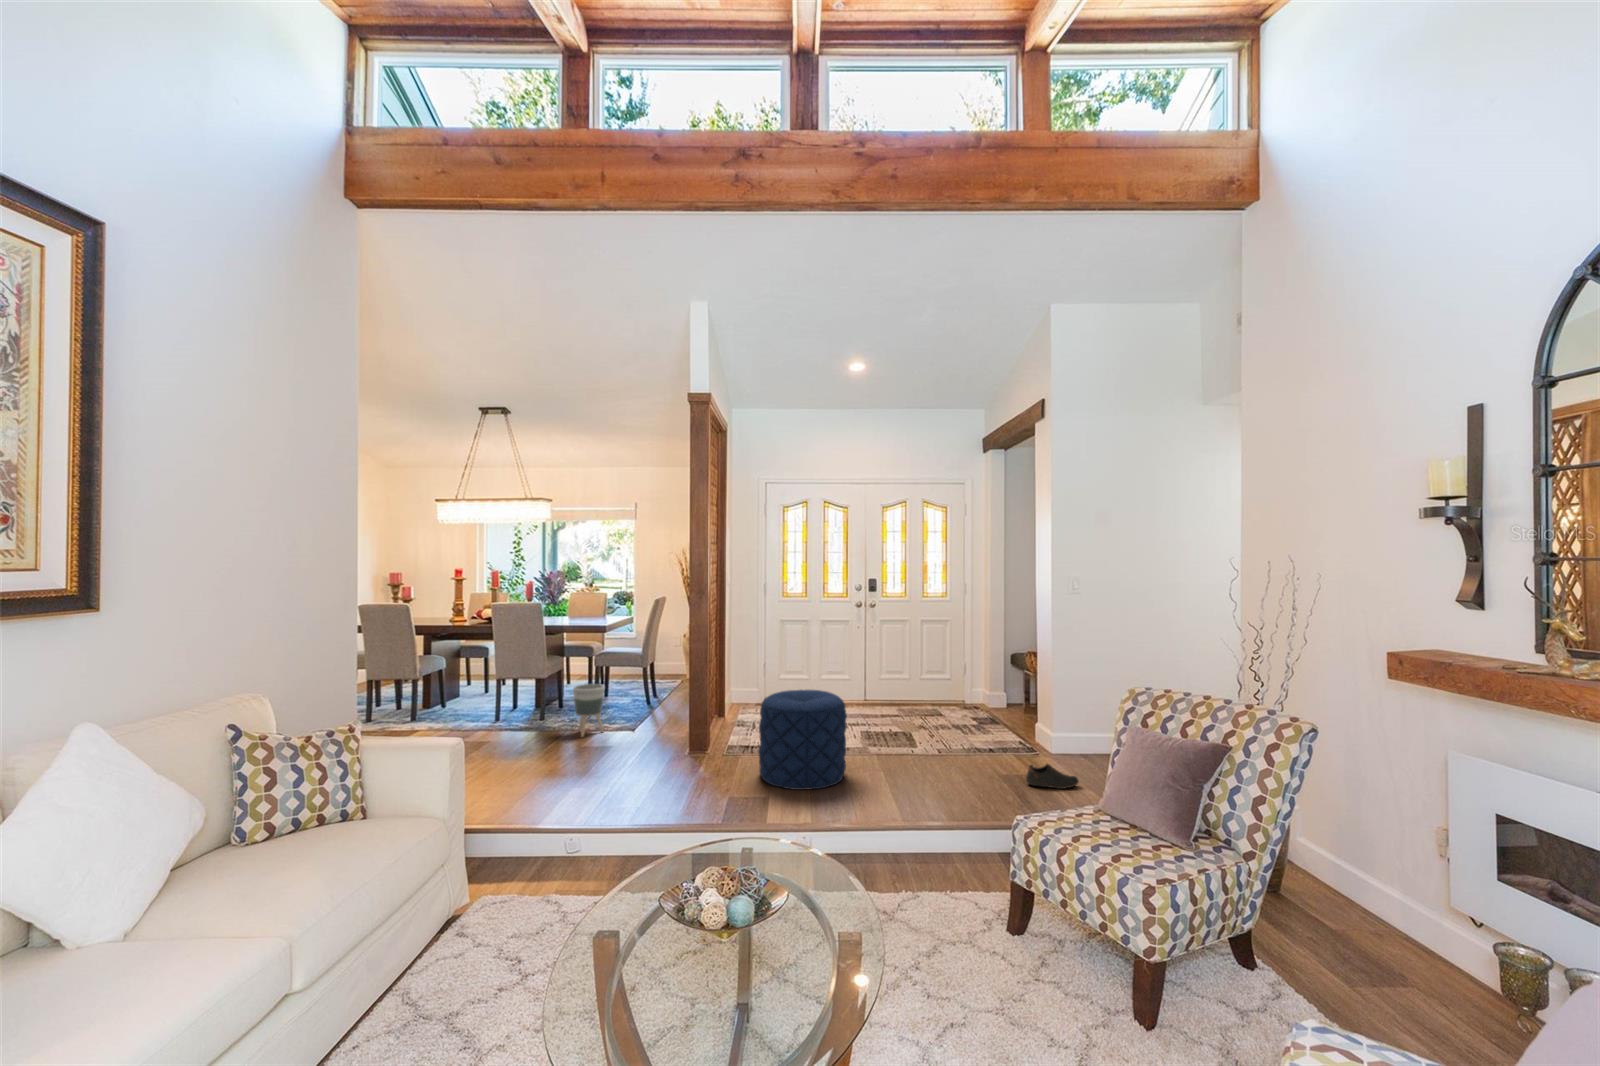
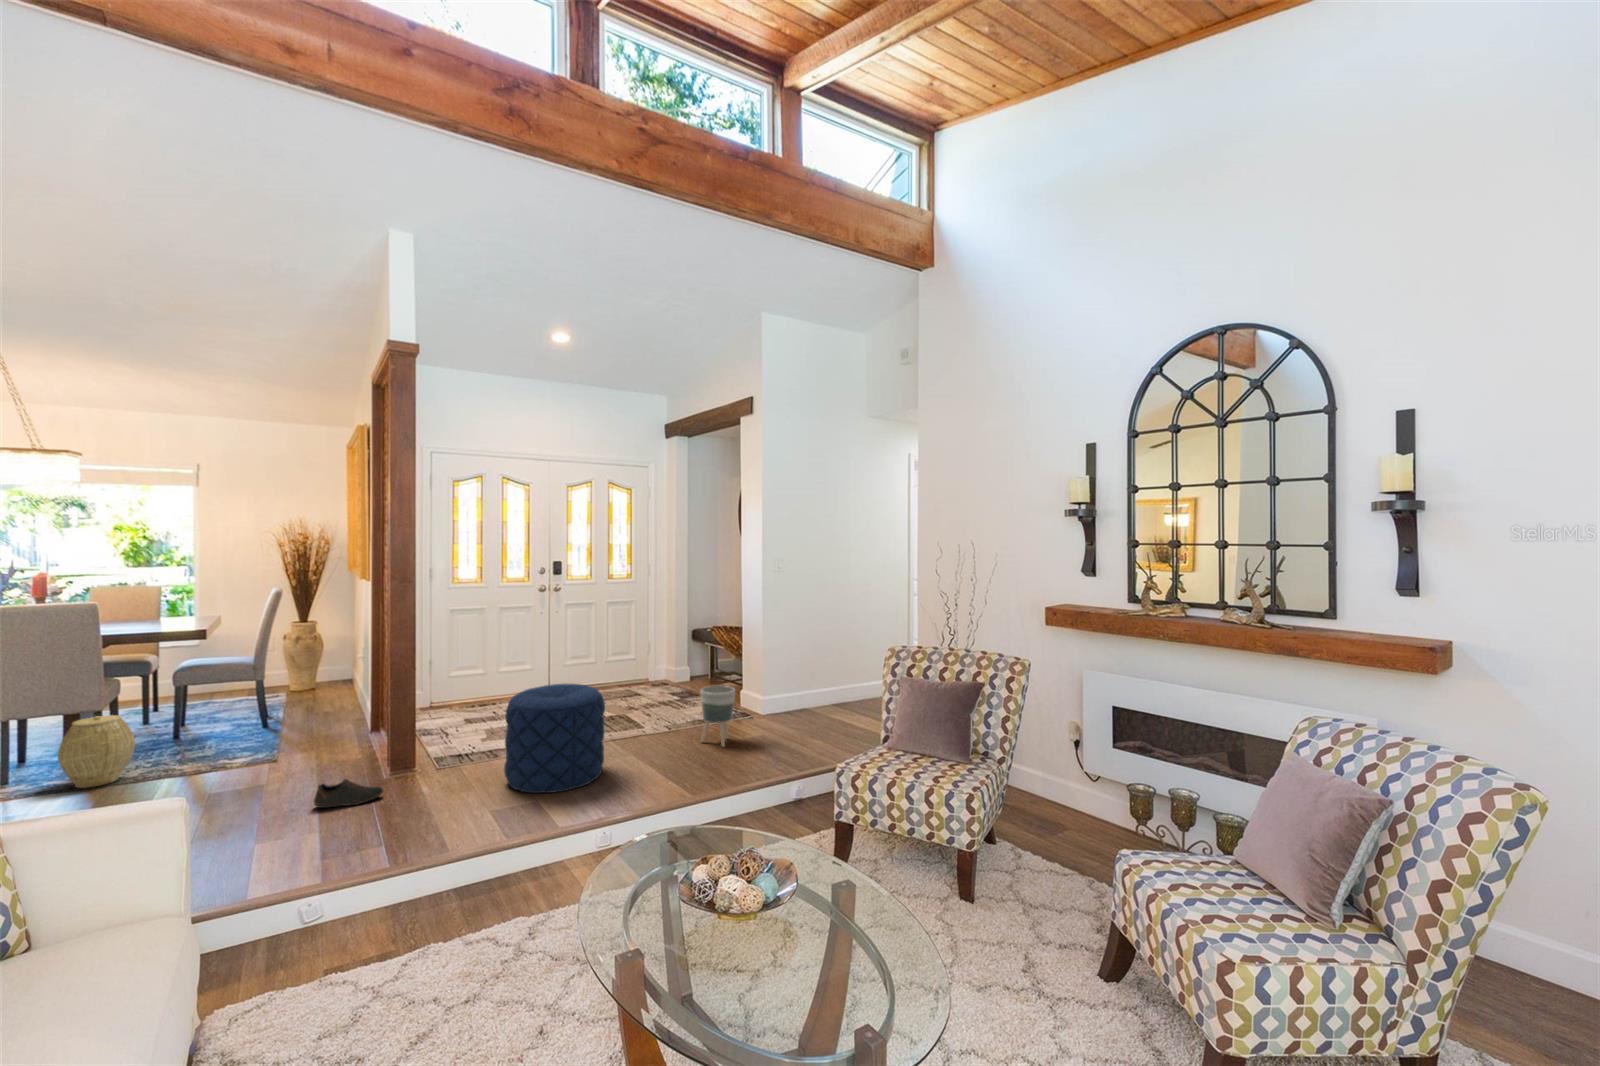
woven basket: none [522,676,561,724] -> present [58,715,135,788]
planter: present [573,684,605,737] -> present [700,686,735,747]
shoe: present [1026,764,1079,789] -> present [314,779,383,808]

